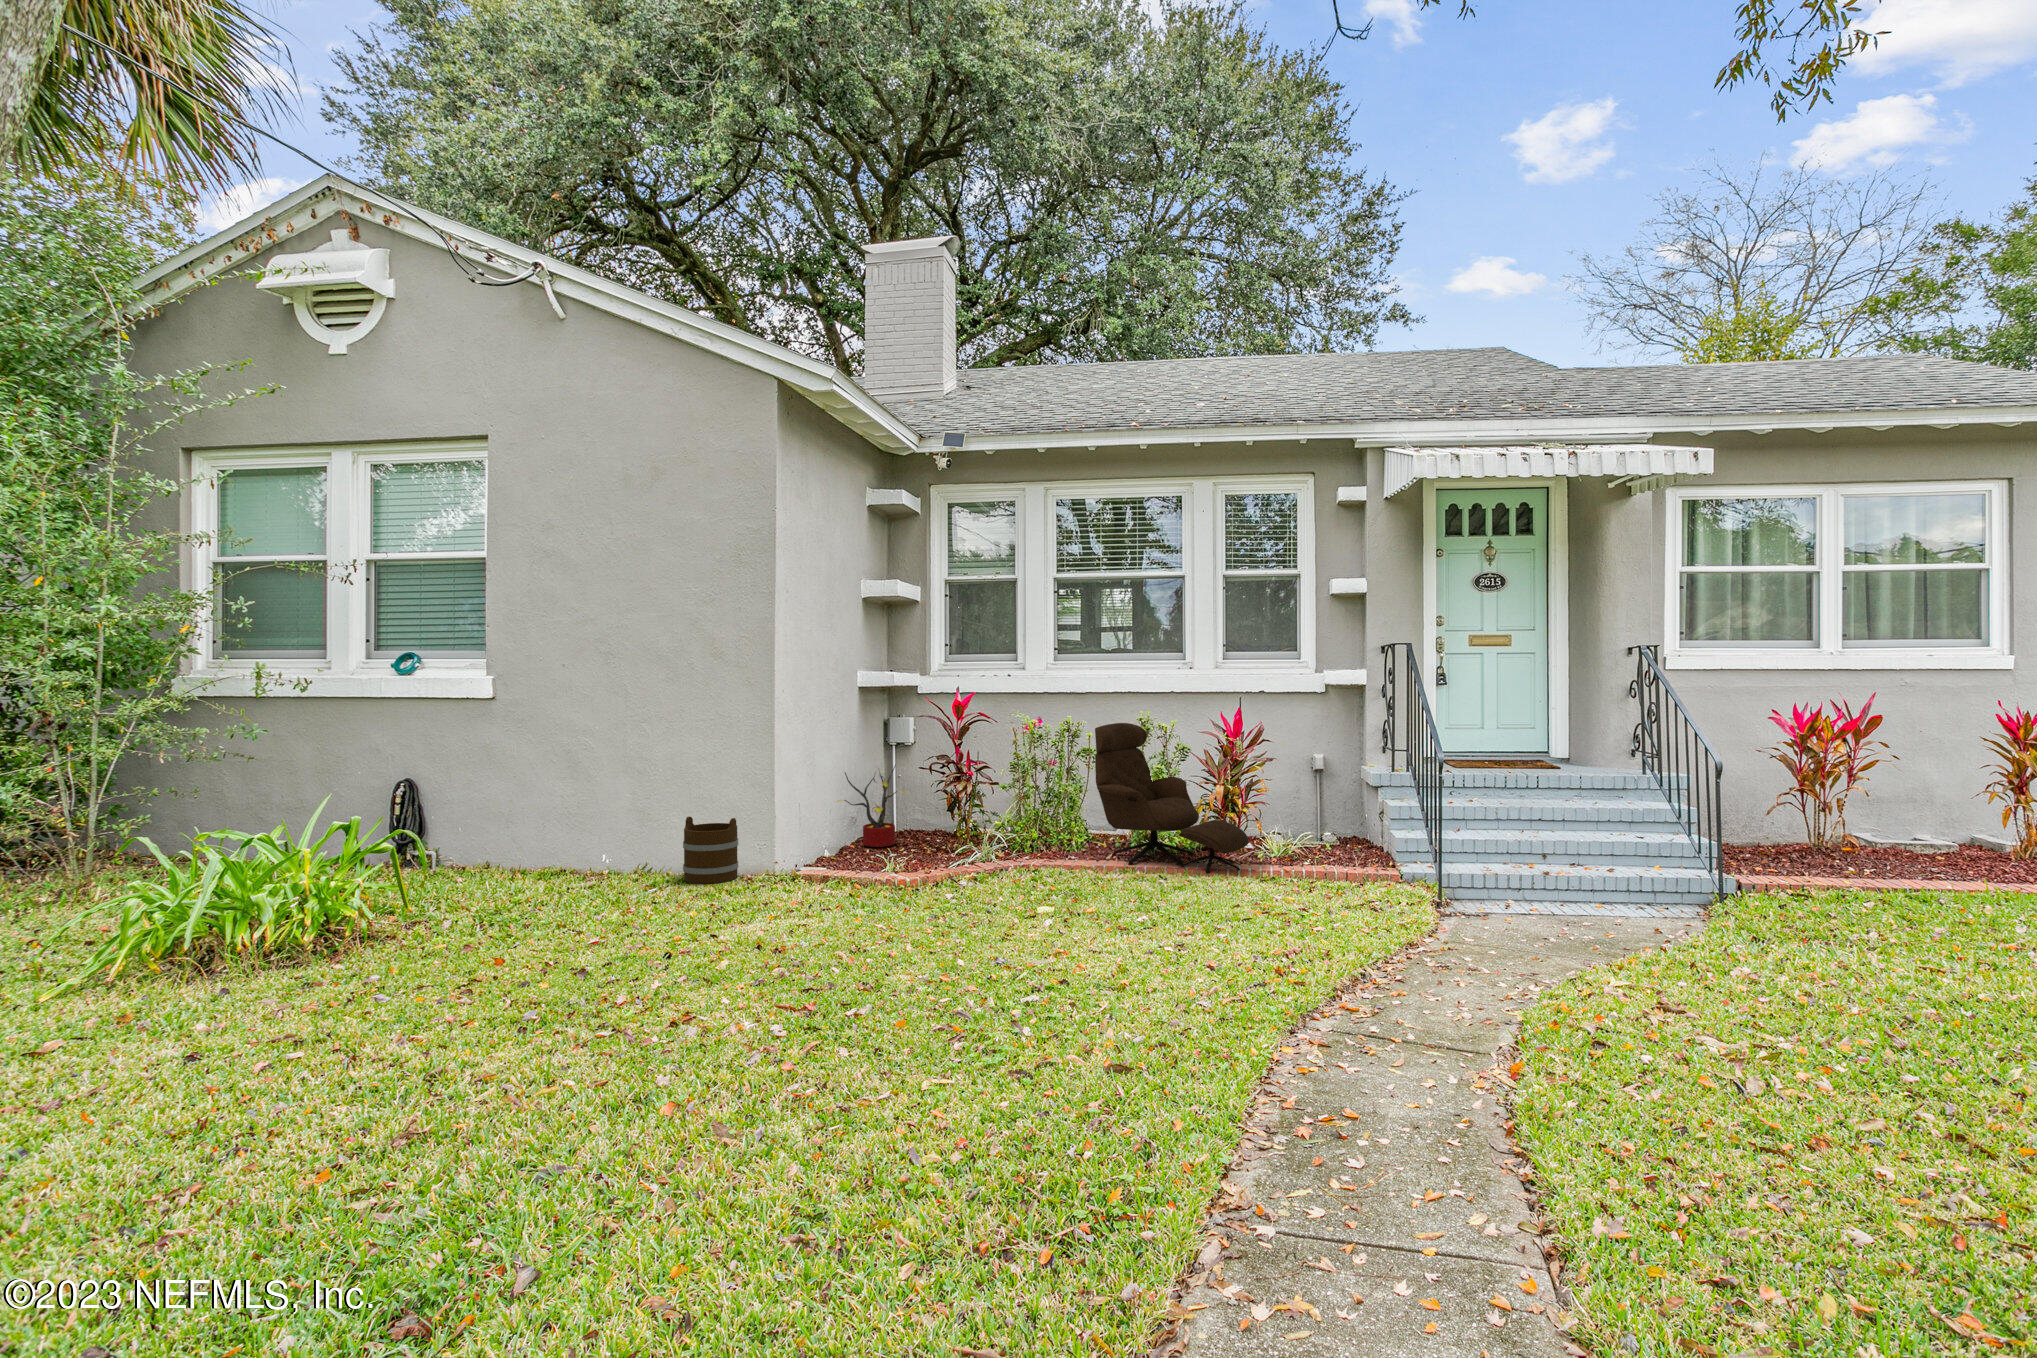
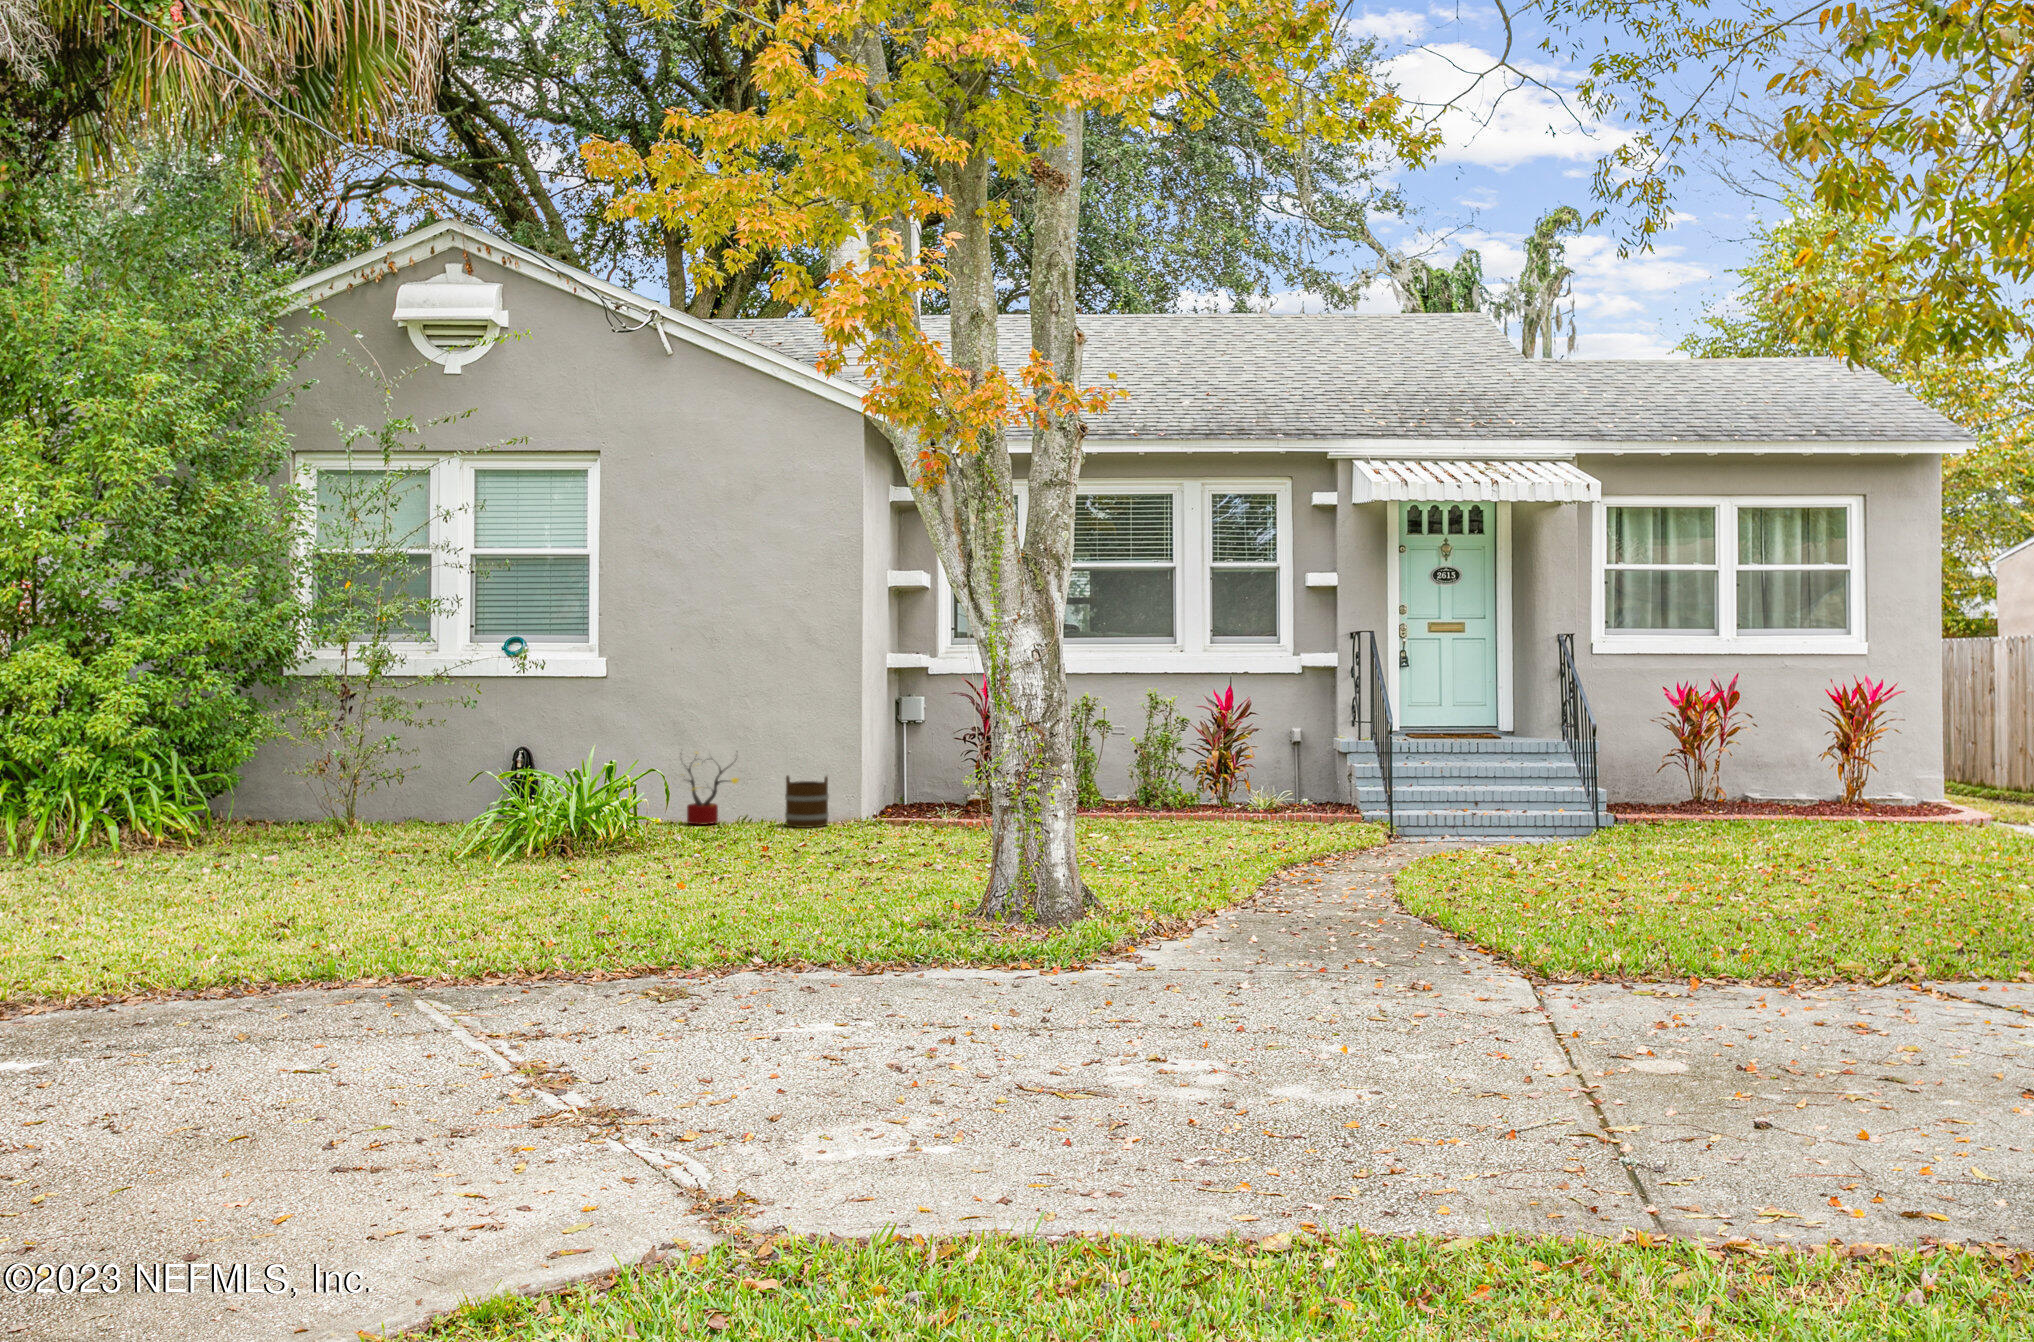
lounge chair: present [1095,723,1249,873] -> none [1110,699,1239,820]
decorative plant: present [836,765,910,847] -> present [684,752,739,825]

